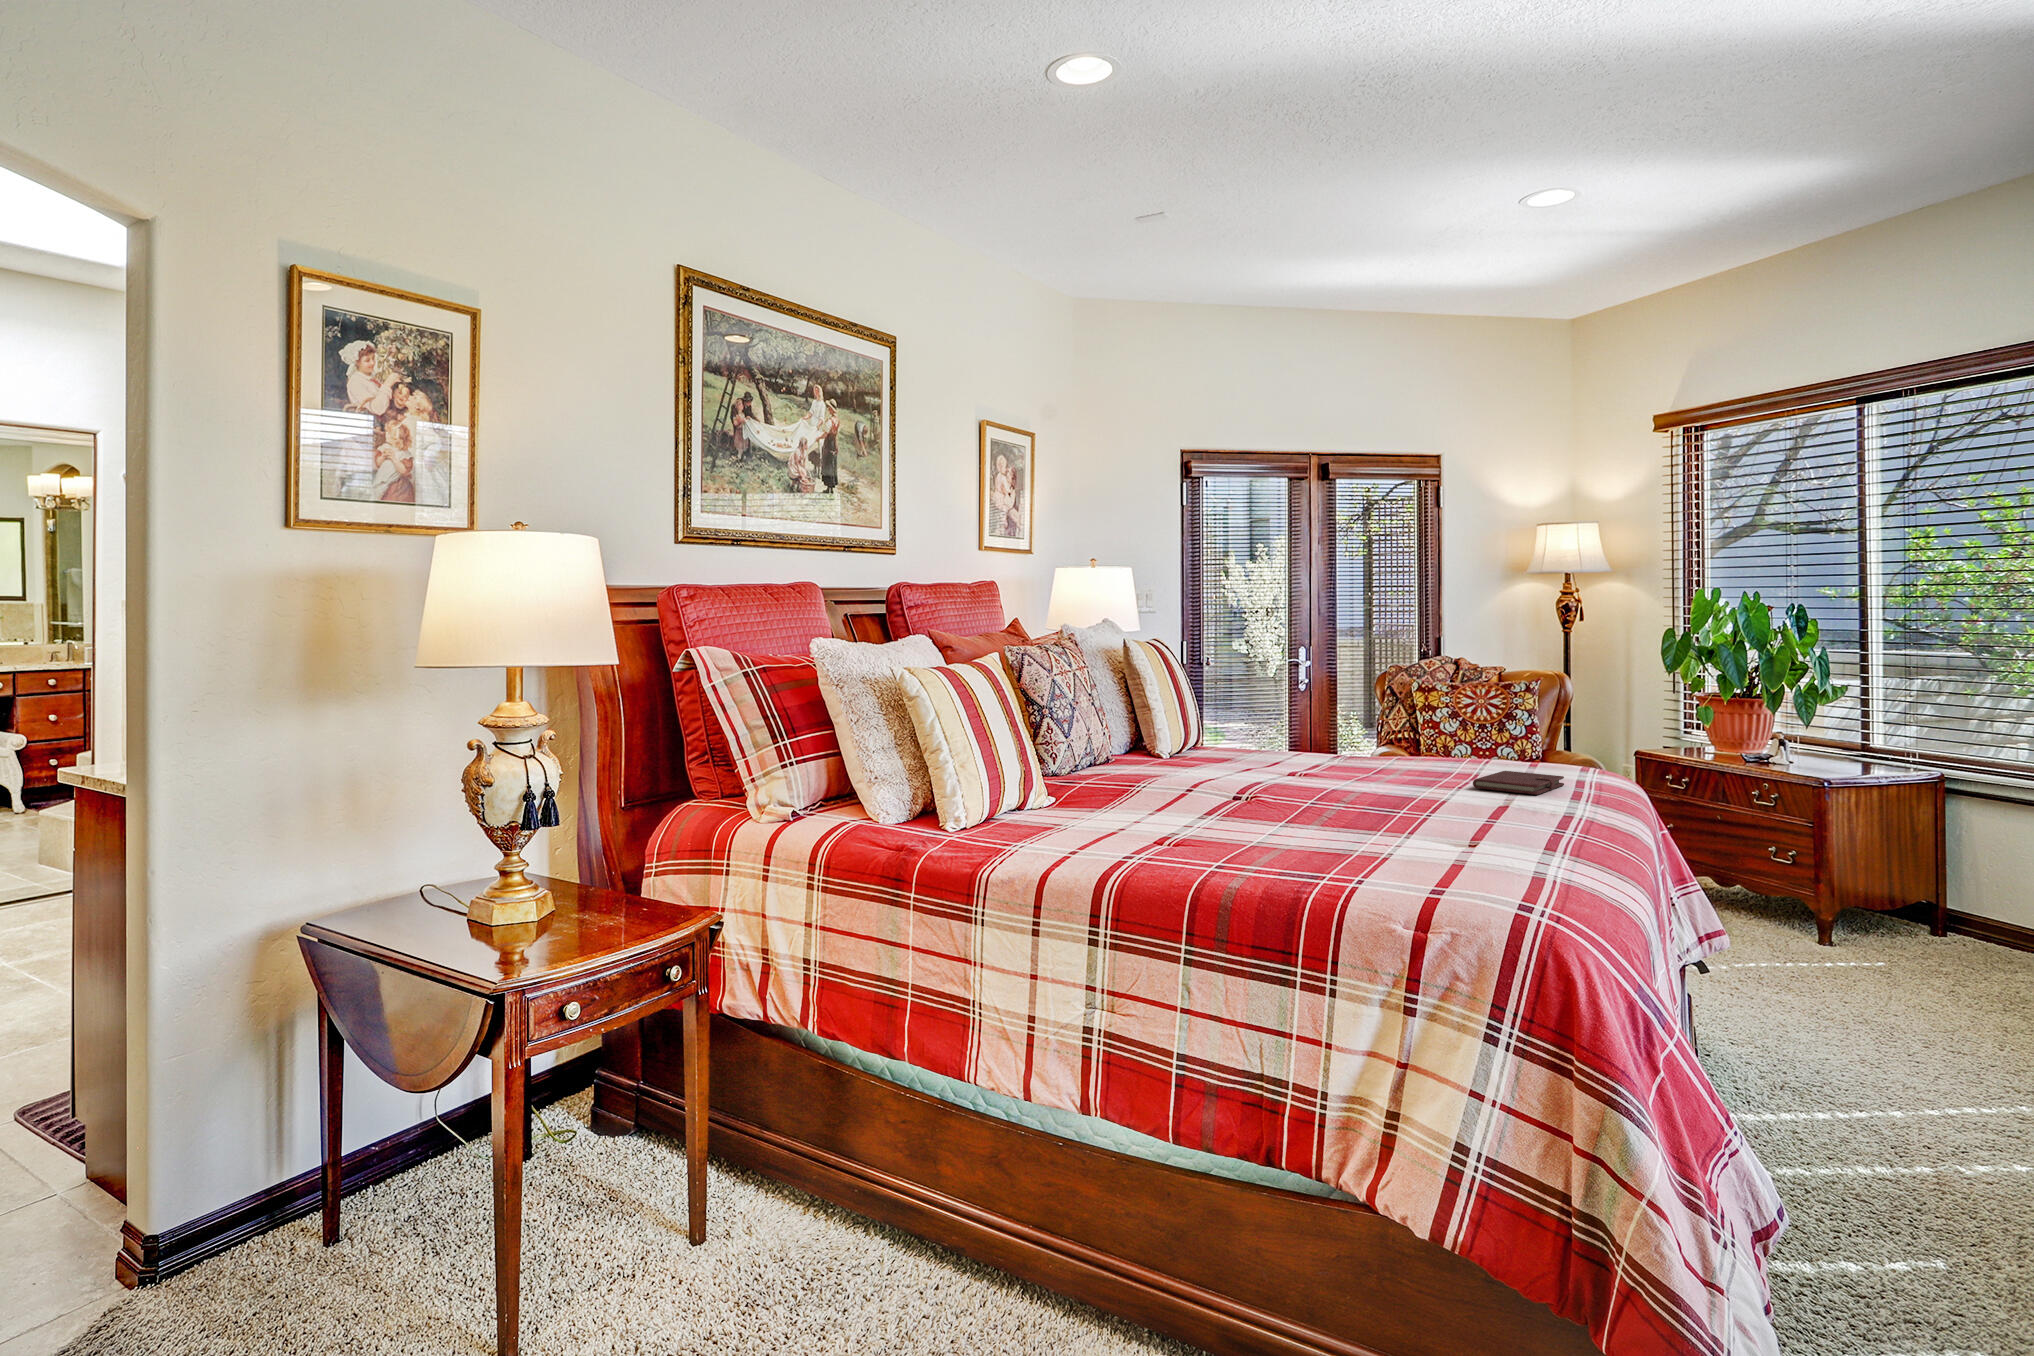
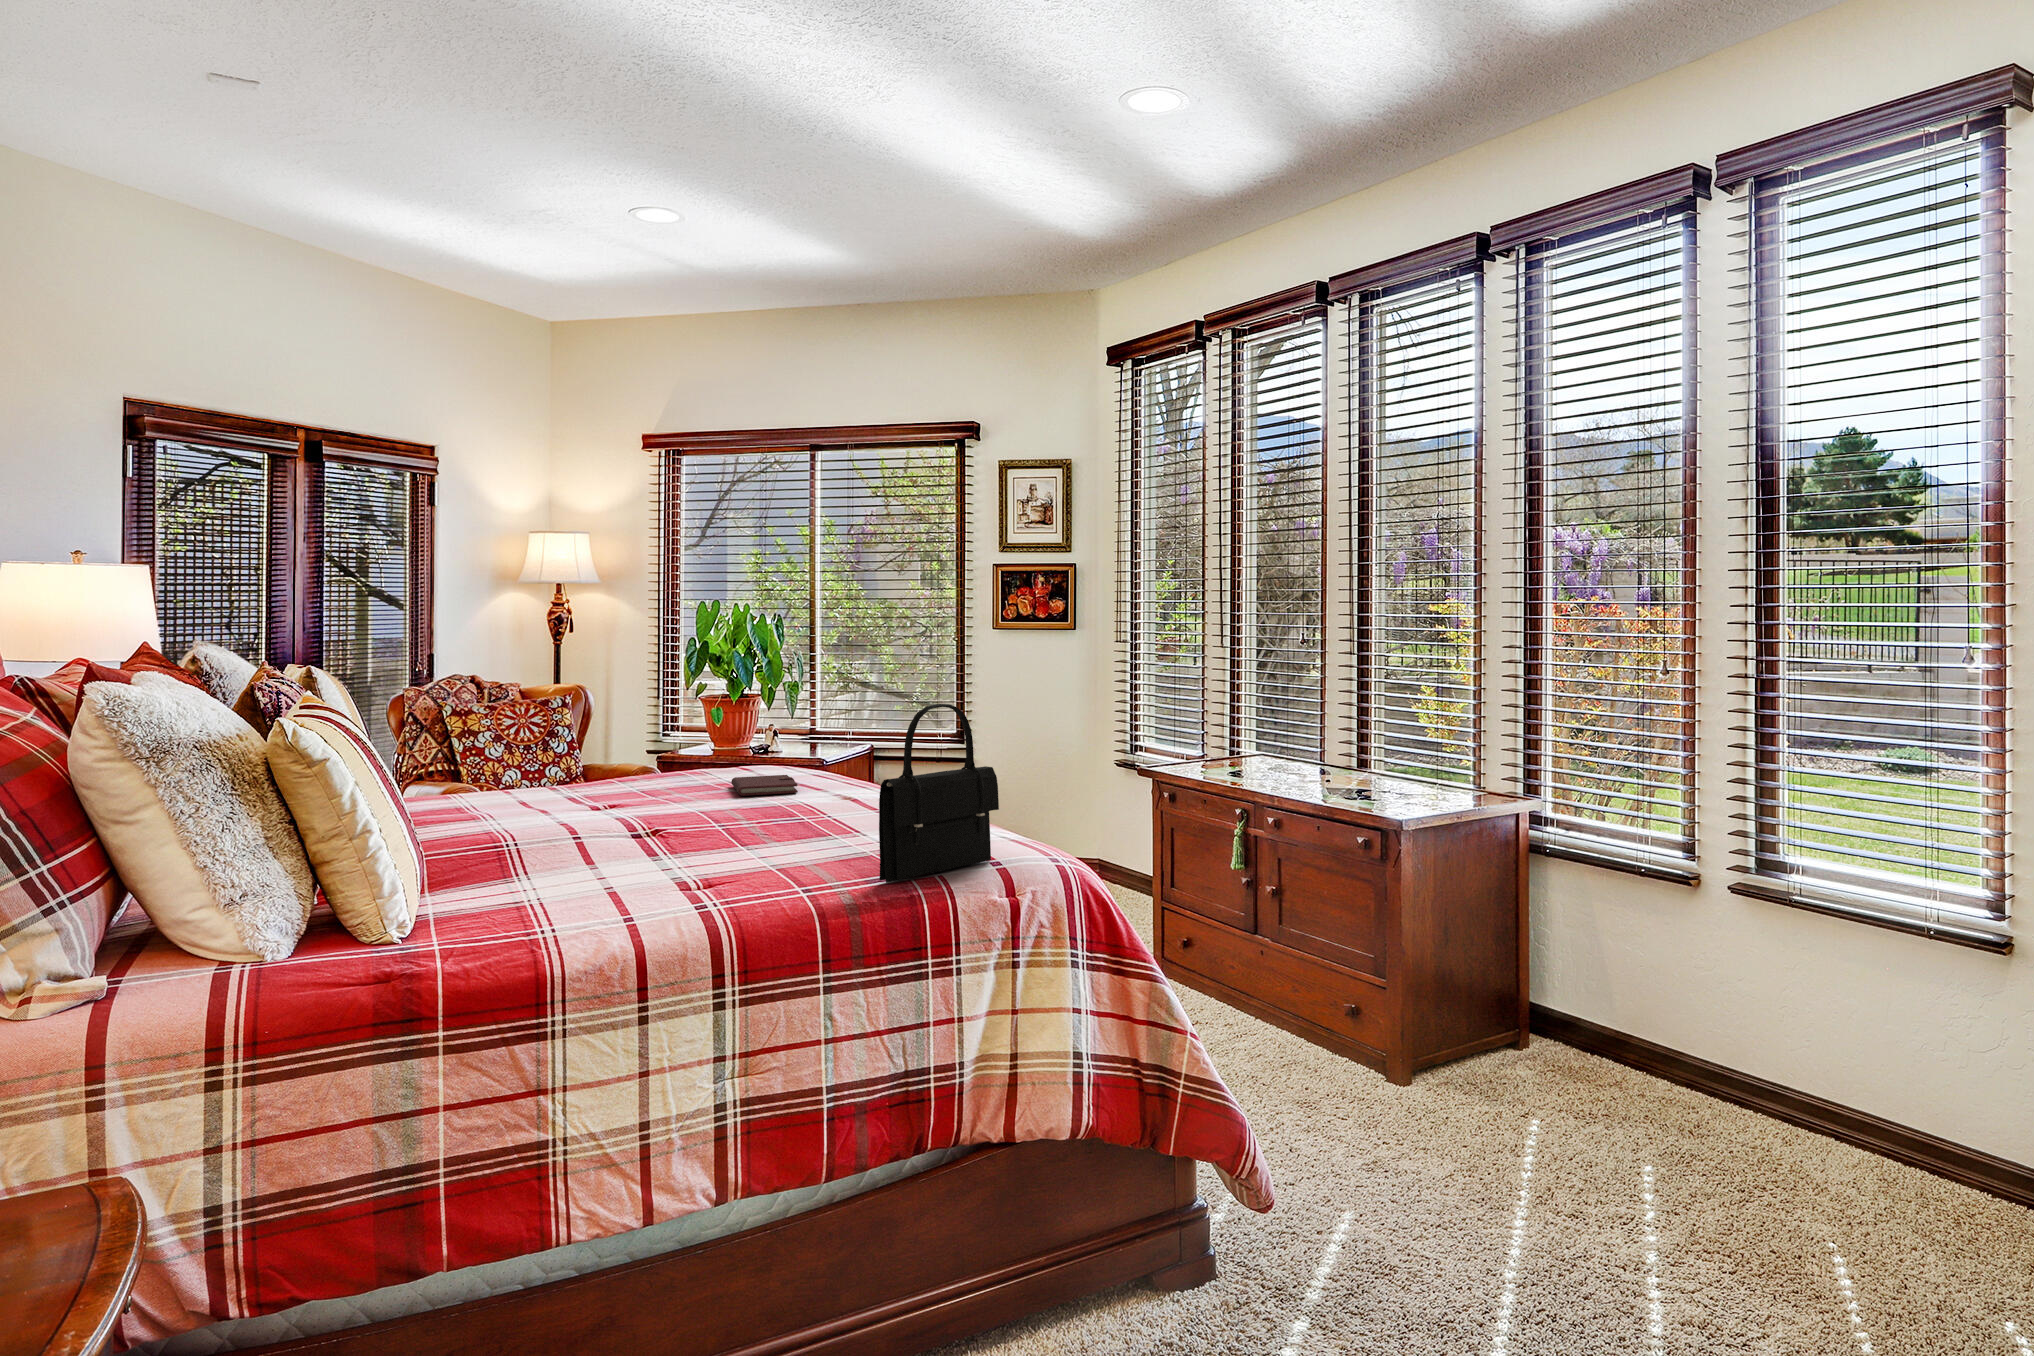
handbag: none [1309,701,1484,892] -> present [879,704,999,883]

